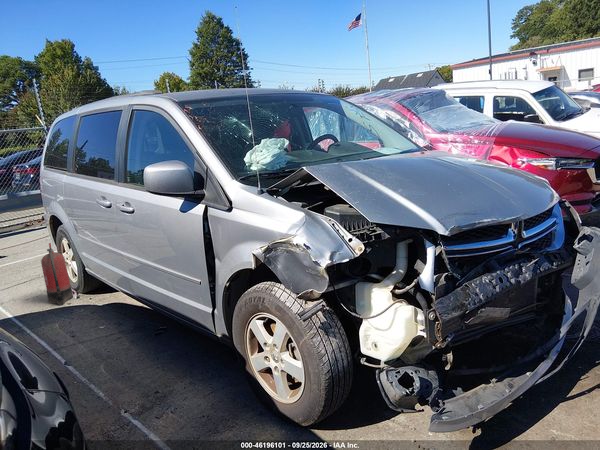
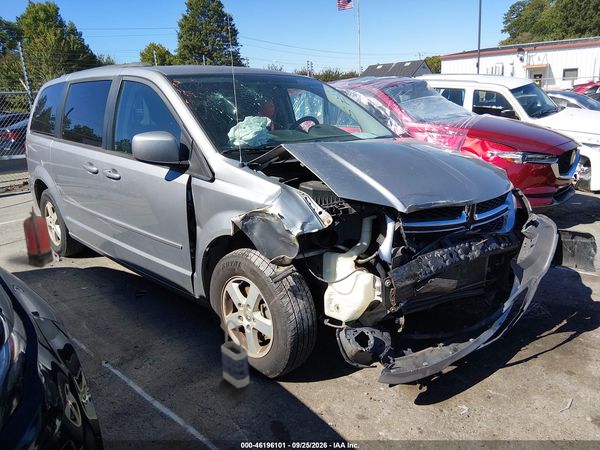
bag: none [248,362,281,438] -> present [221,320,249,388]

